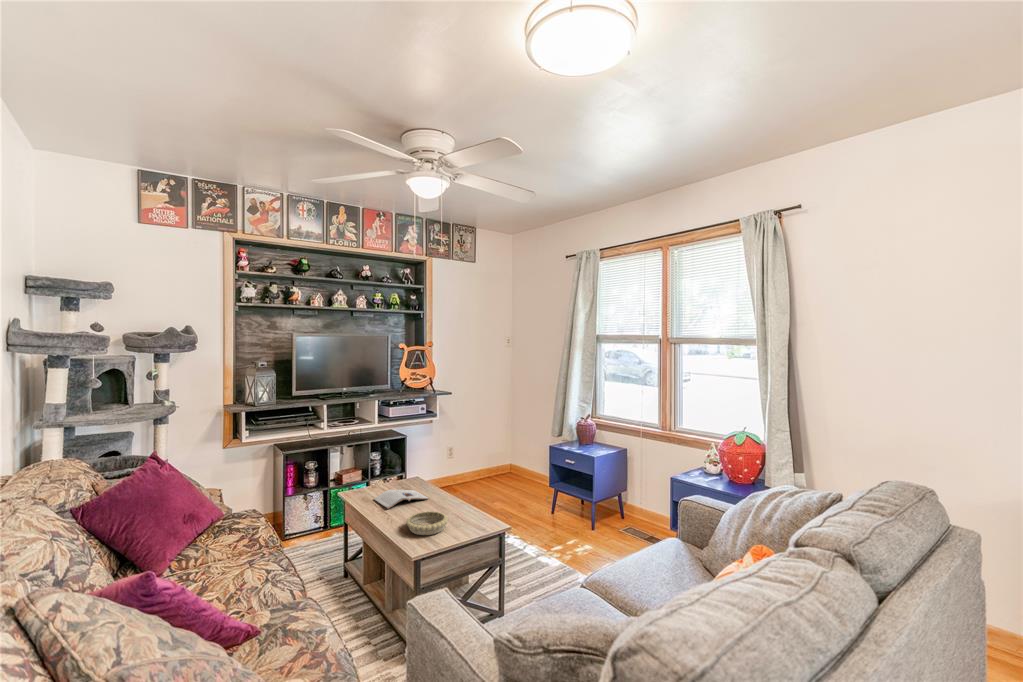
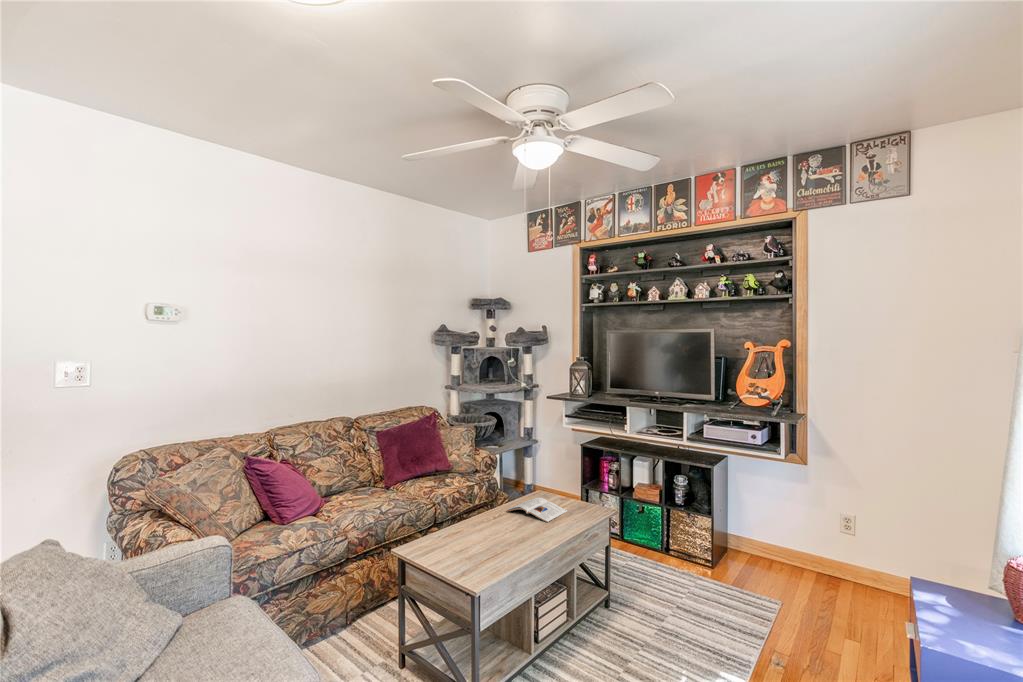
decorative bowl: present [406,511,448,535] -> none [449,520,494,546]

